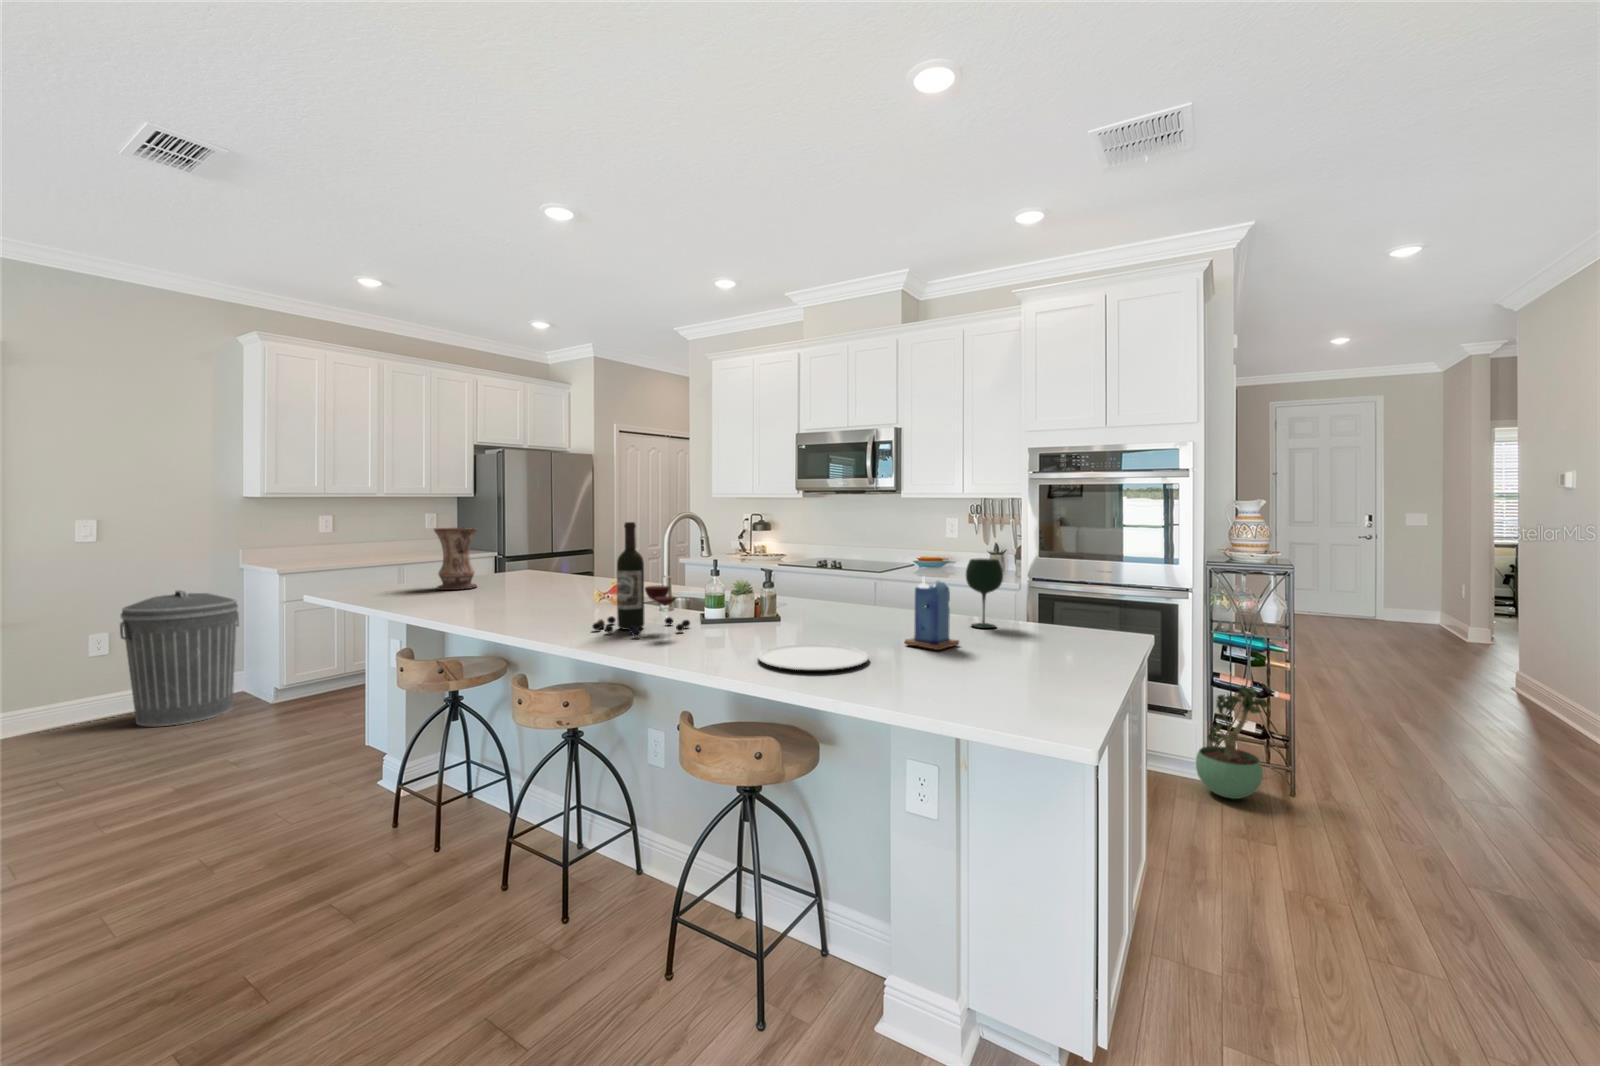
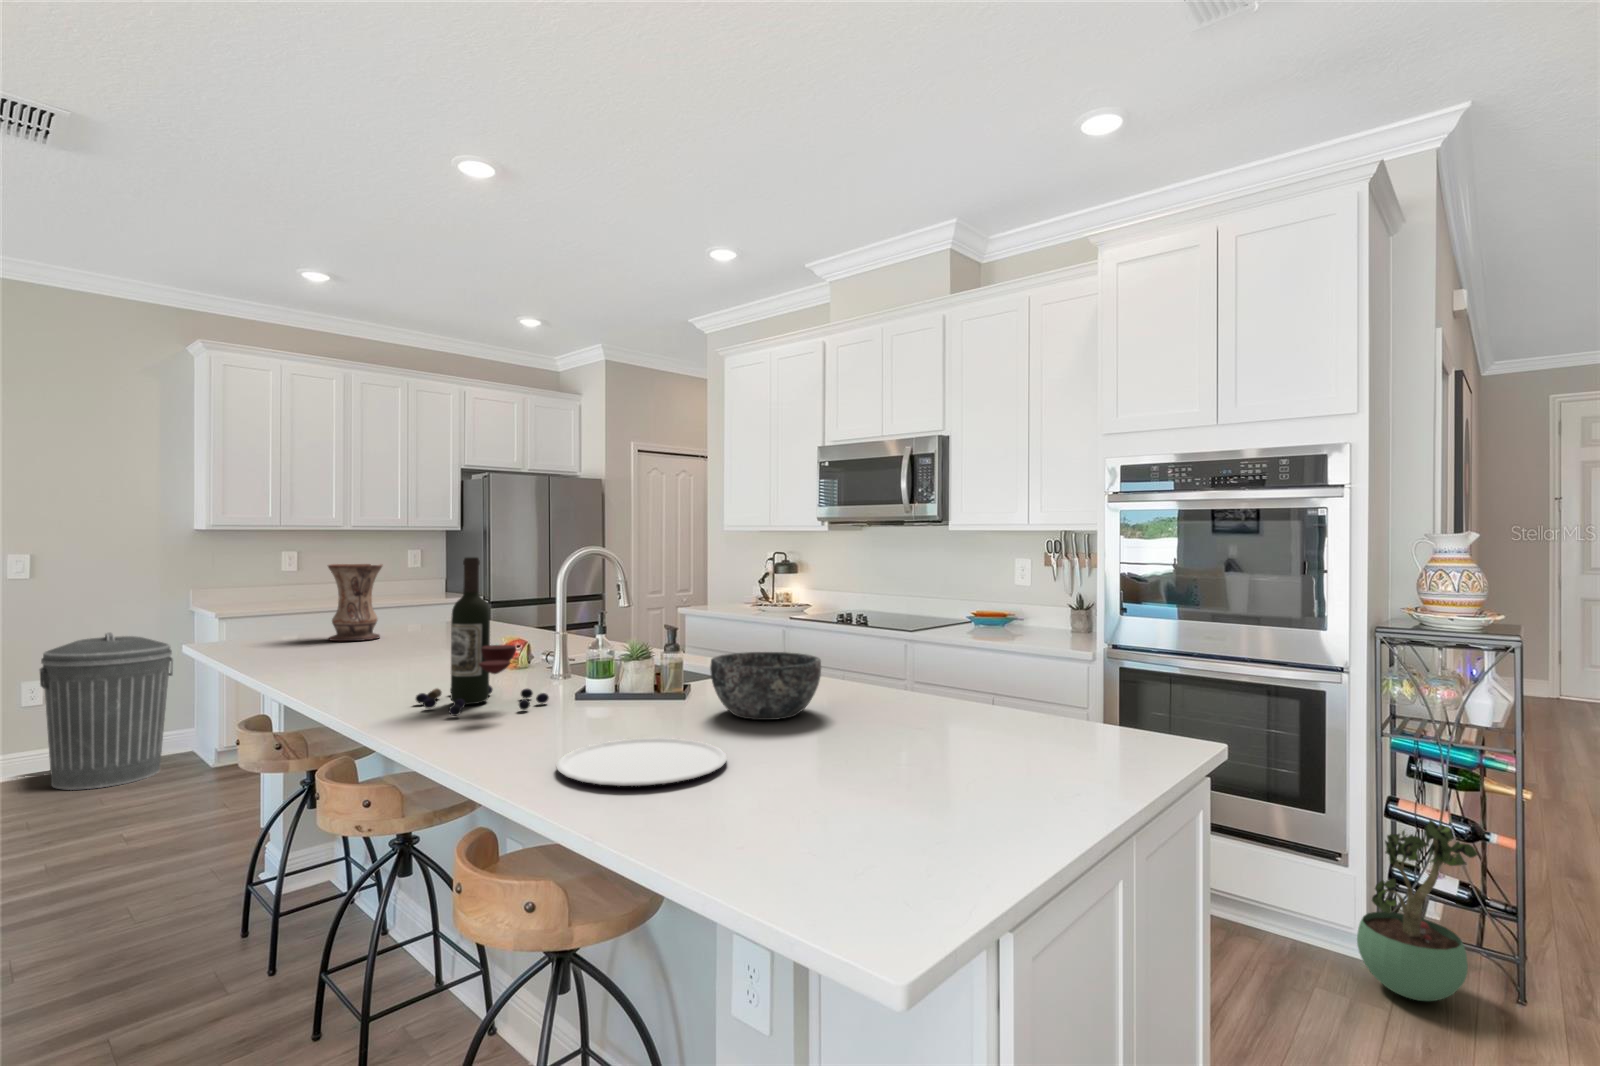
wine glass: present [966,559,1003,628] -> none [936,616,991,722]
candle: present [904,577,959,650] -> none [808,641,891,758]
bowl: none [813,586,890,632] -> present [710,652,821,720]

